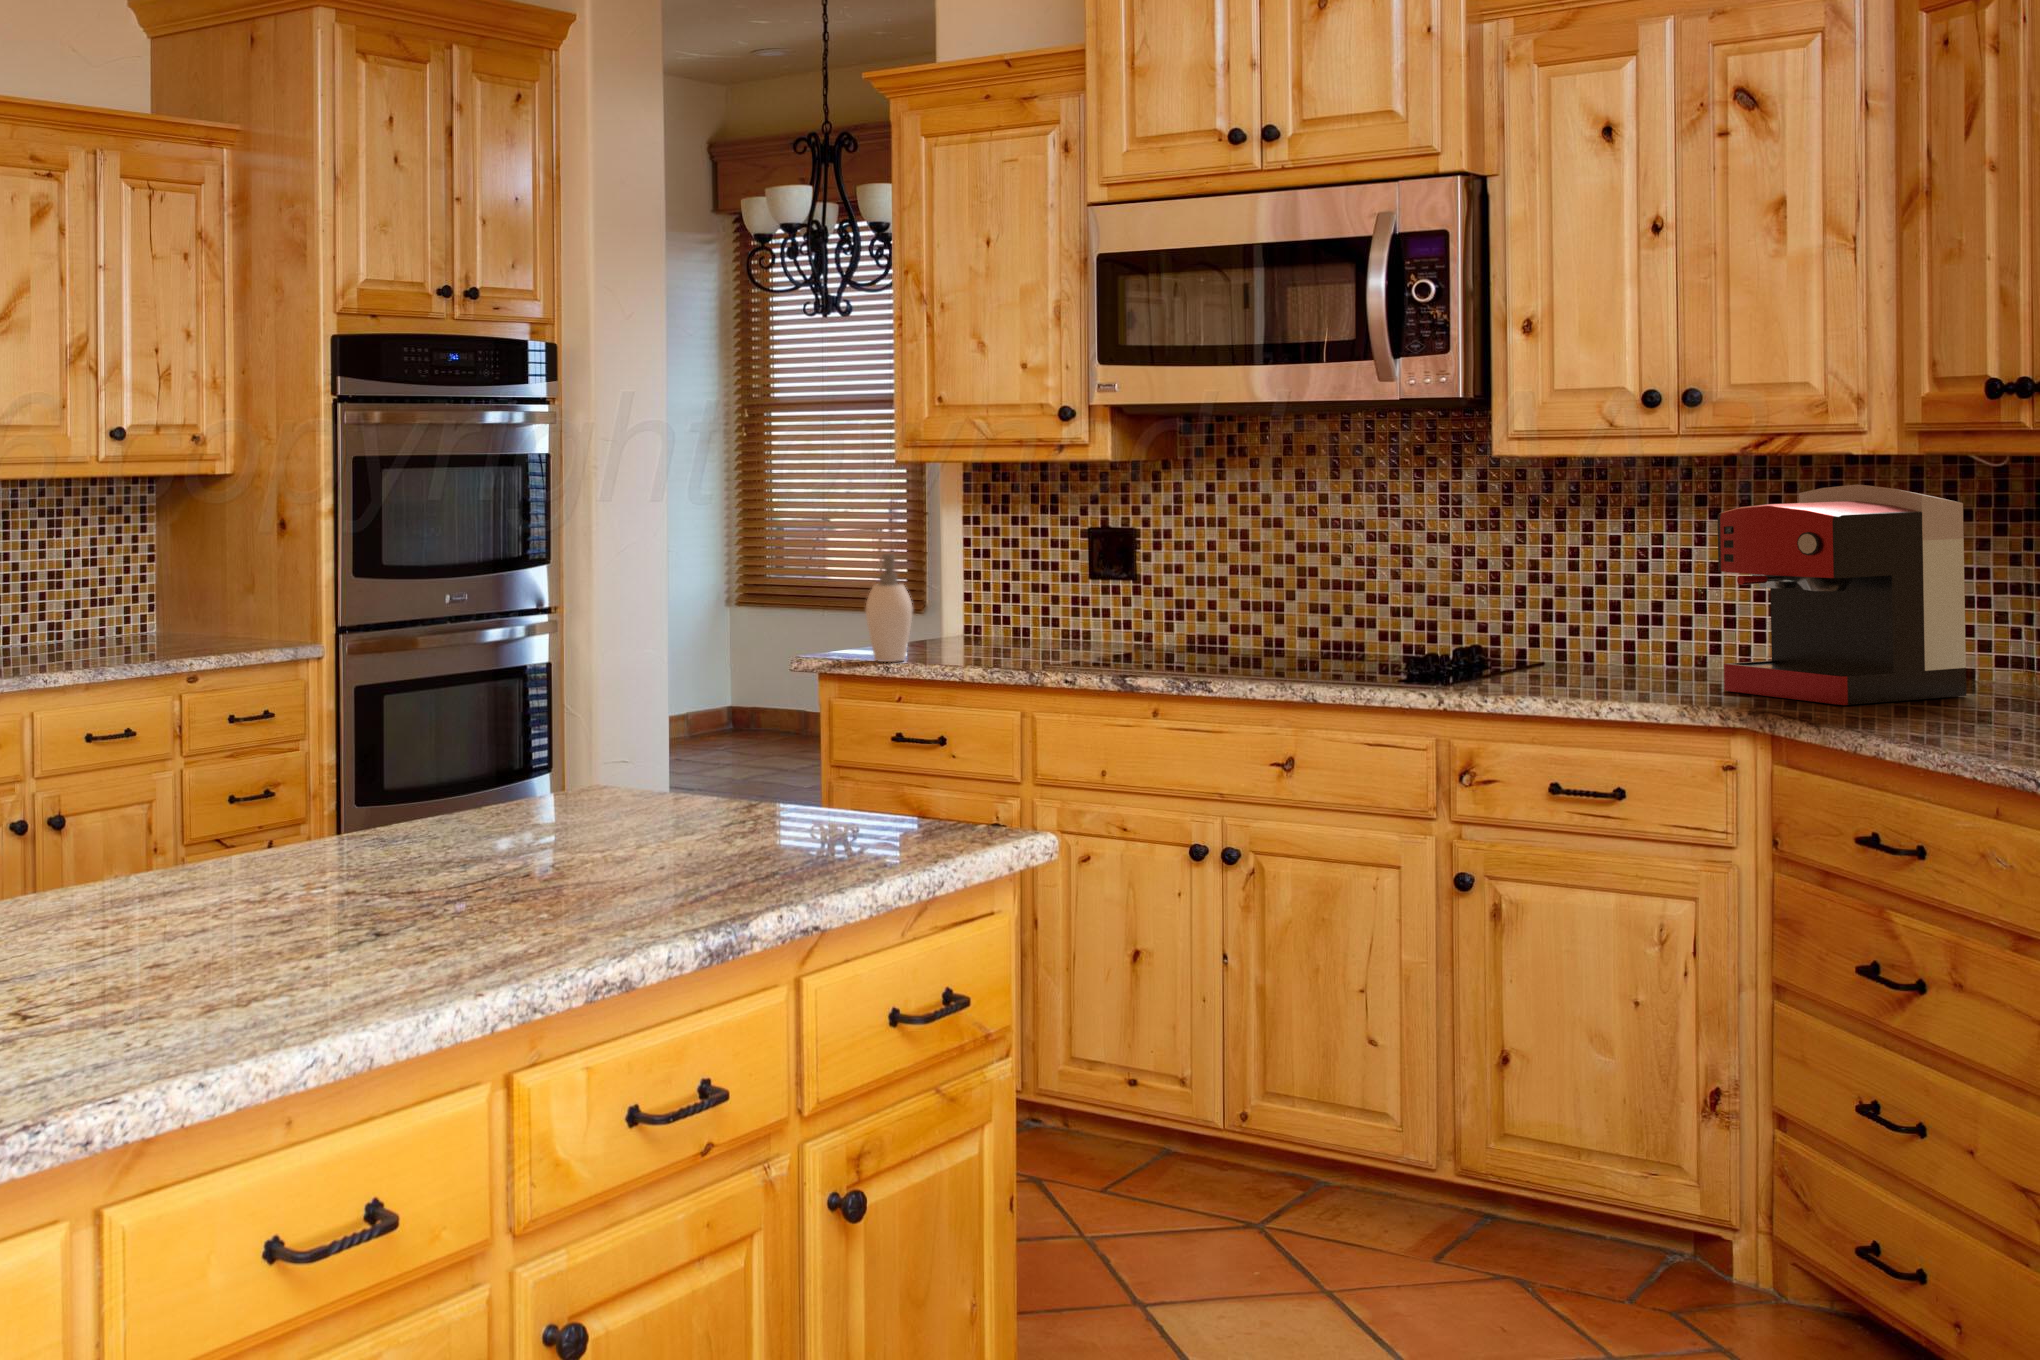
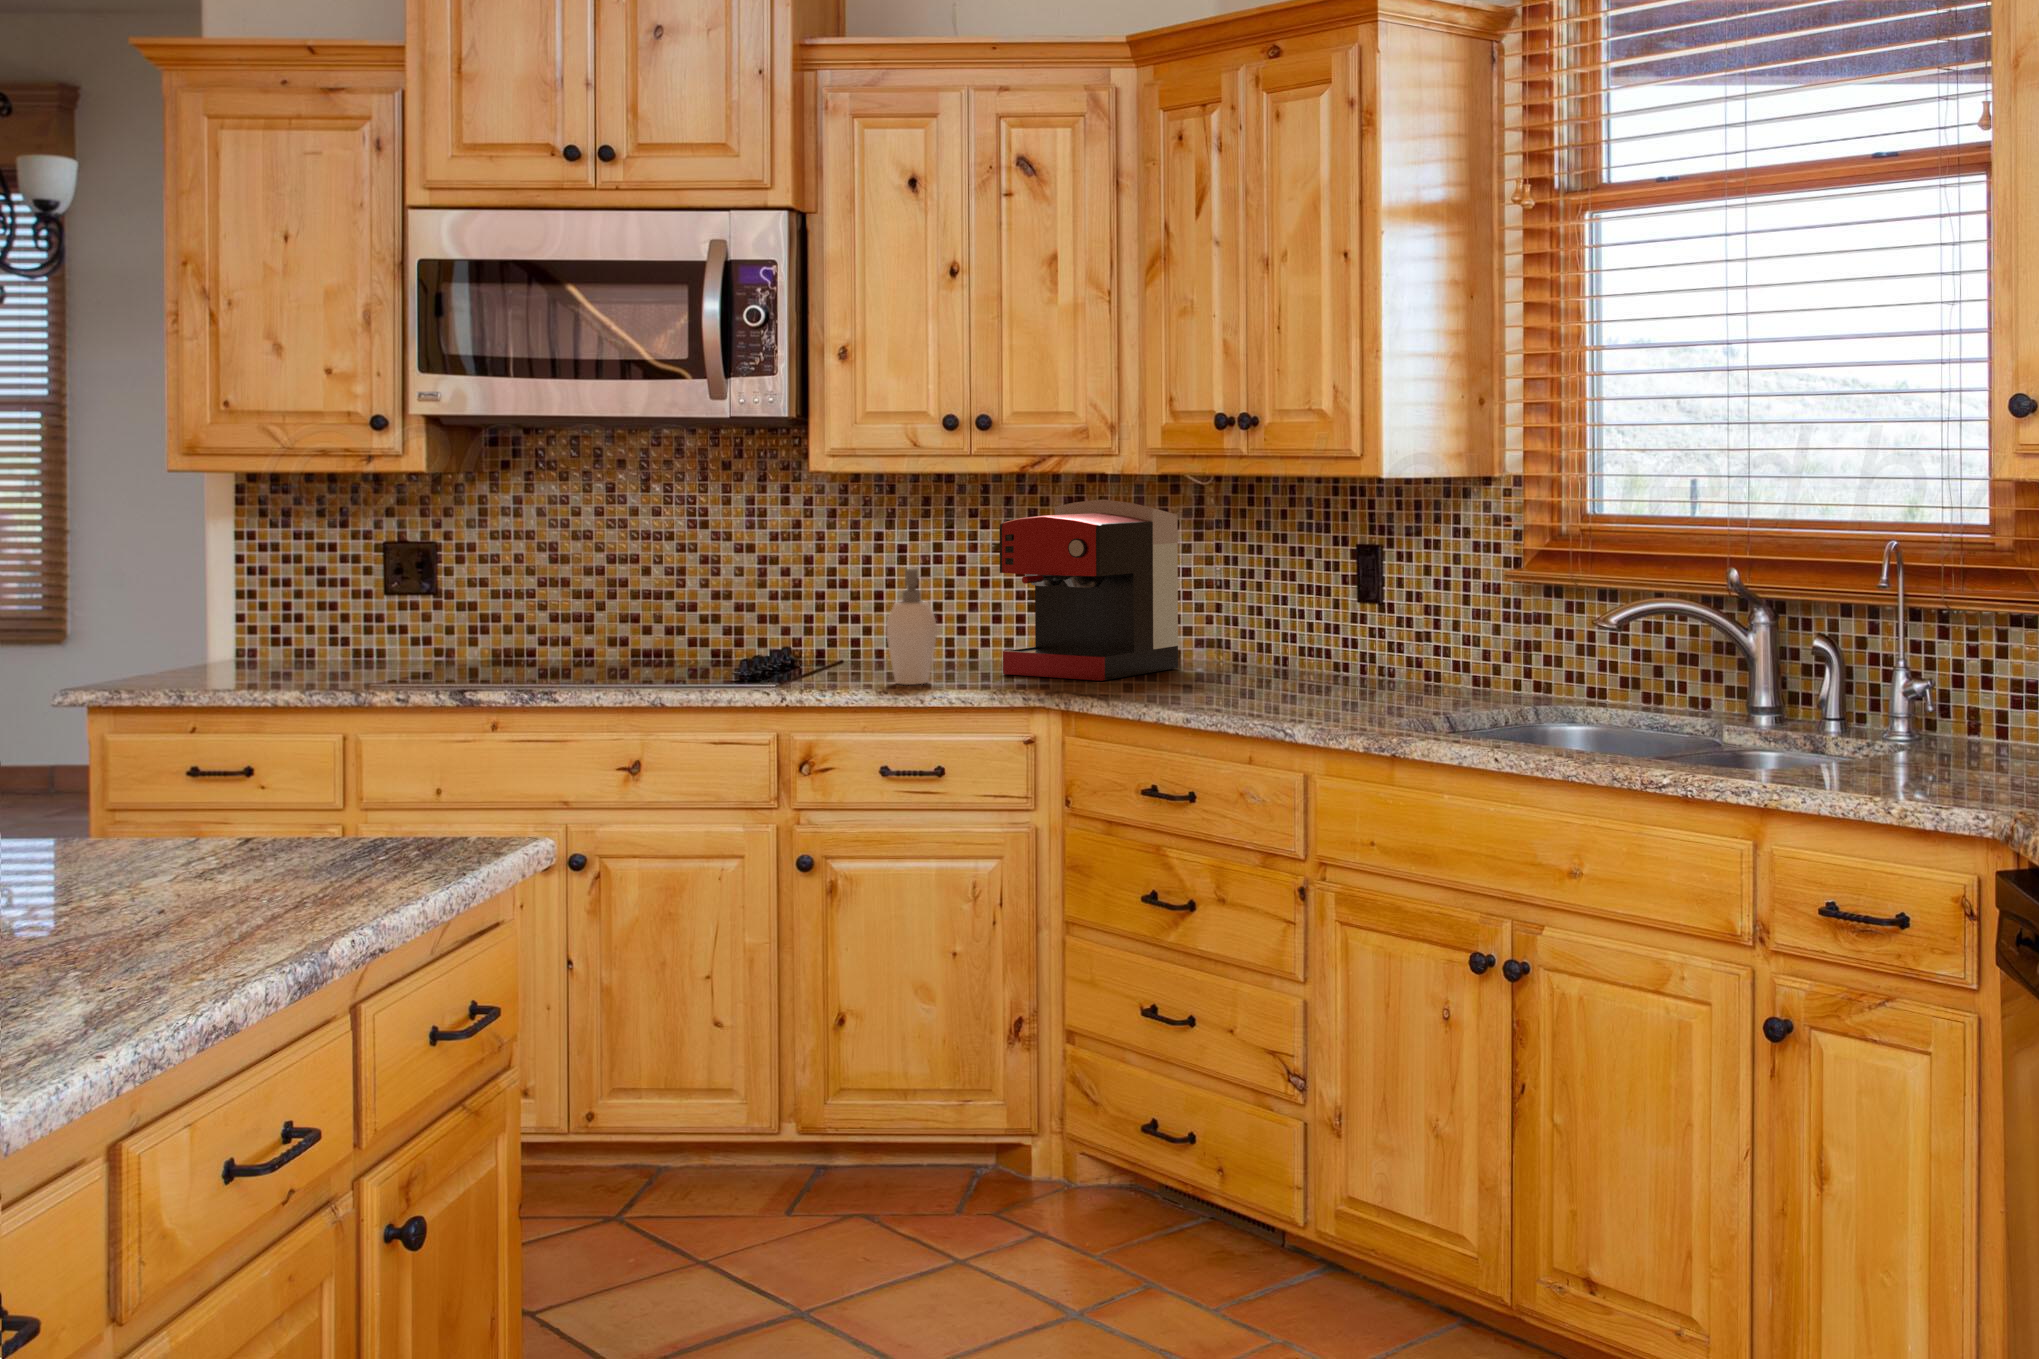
soap dispenser: present [866,554,913,662] -> present [886,569,937,685]

